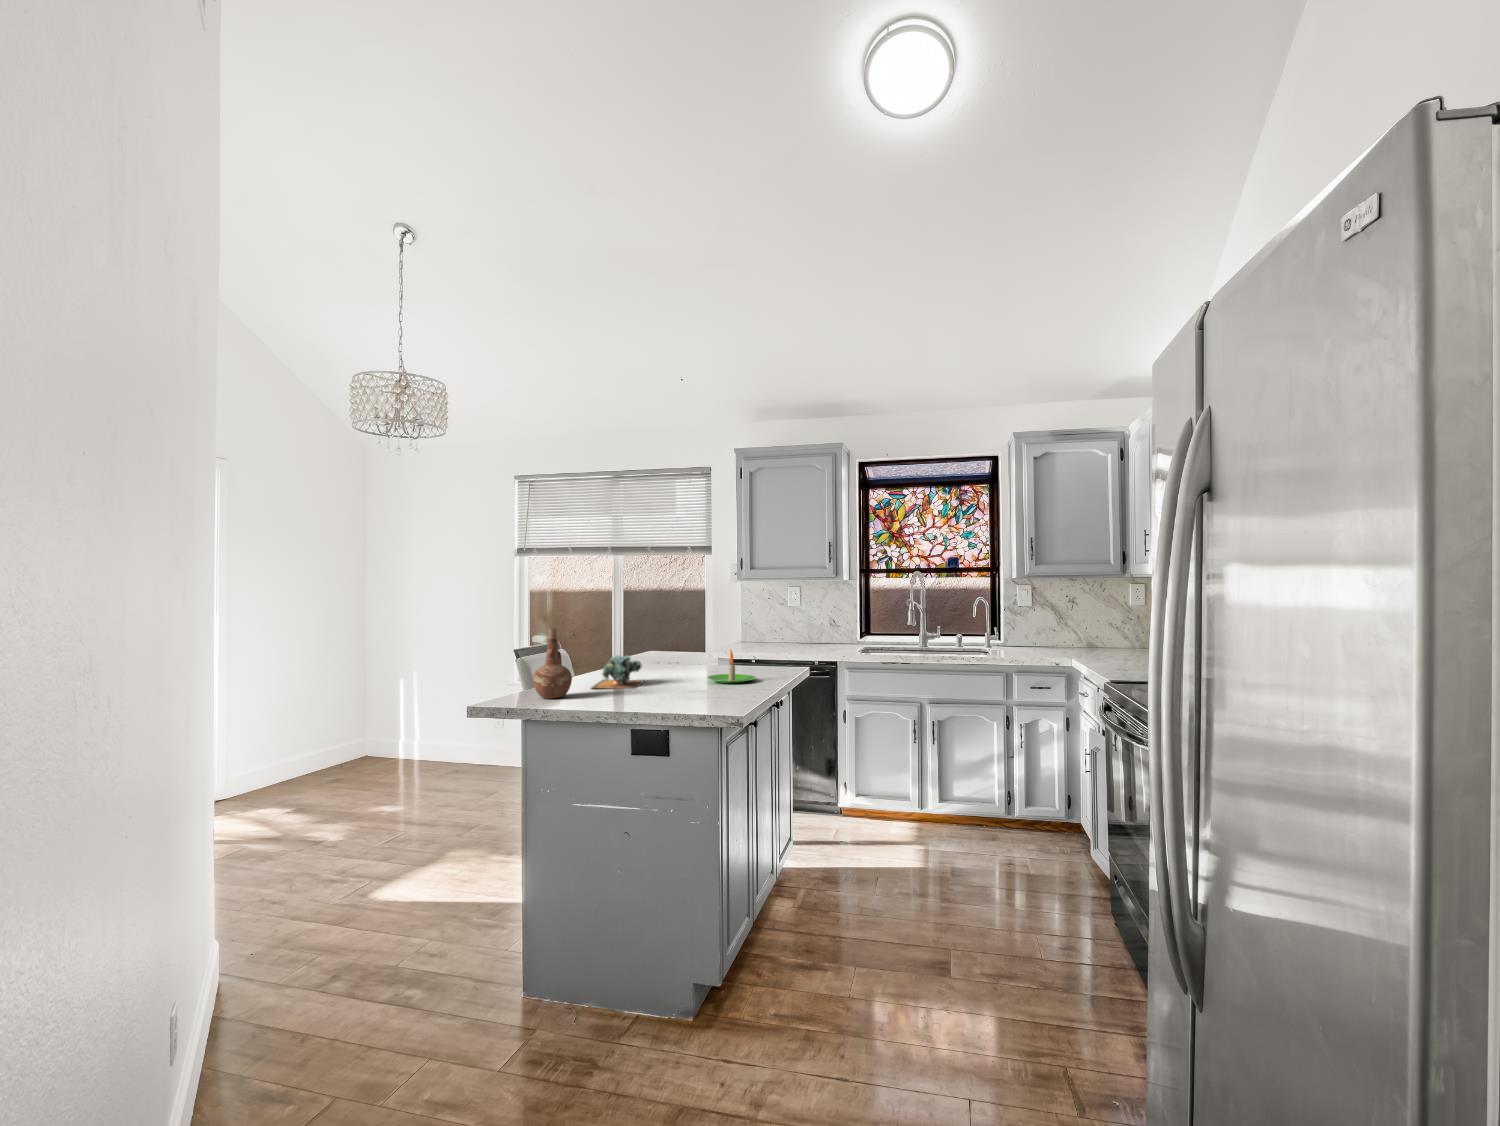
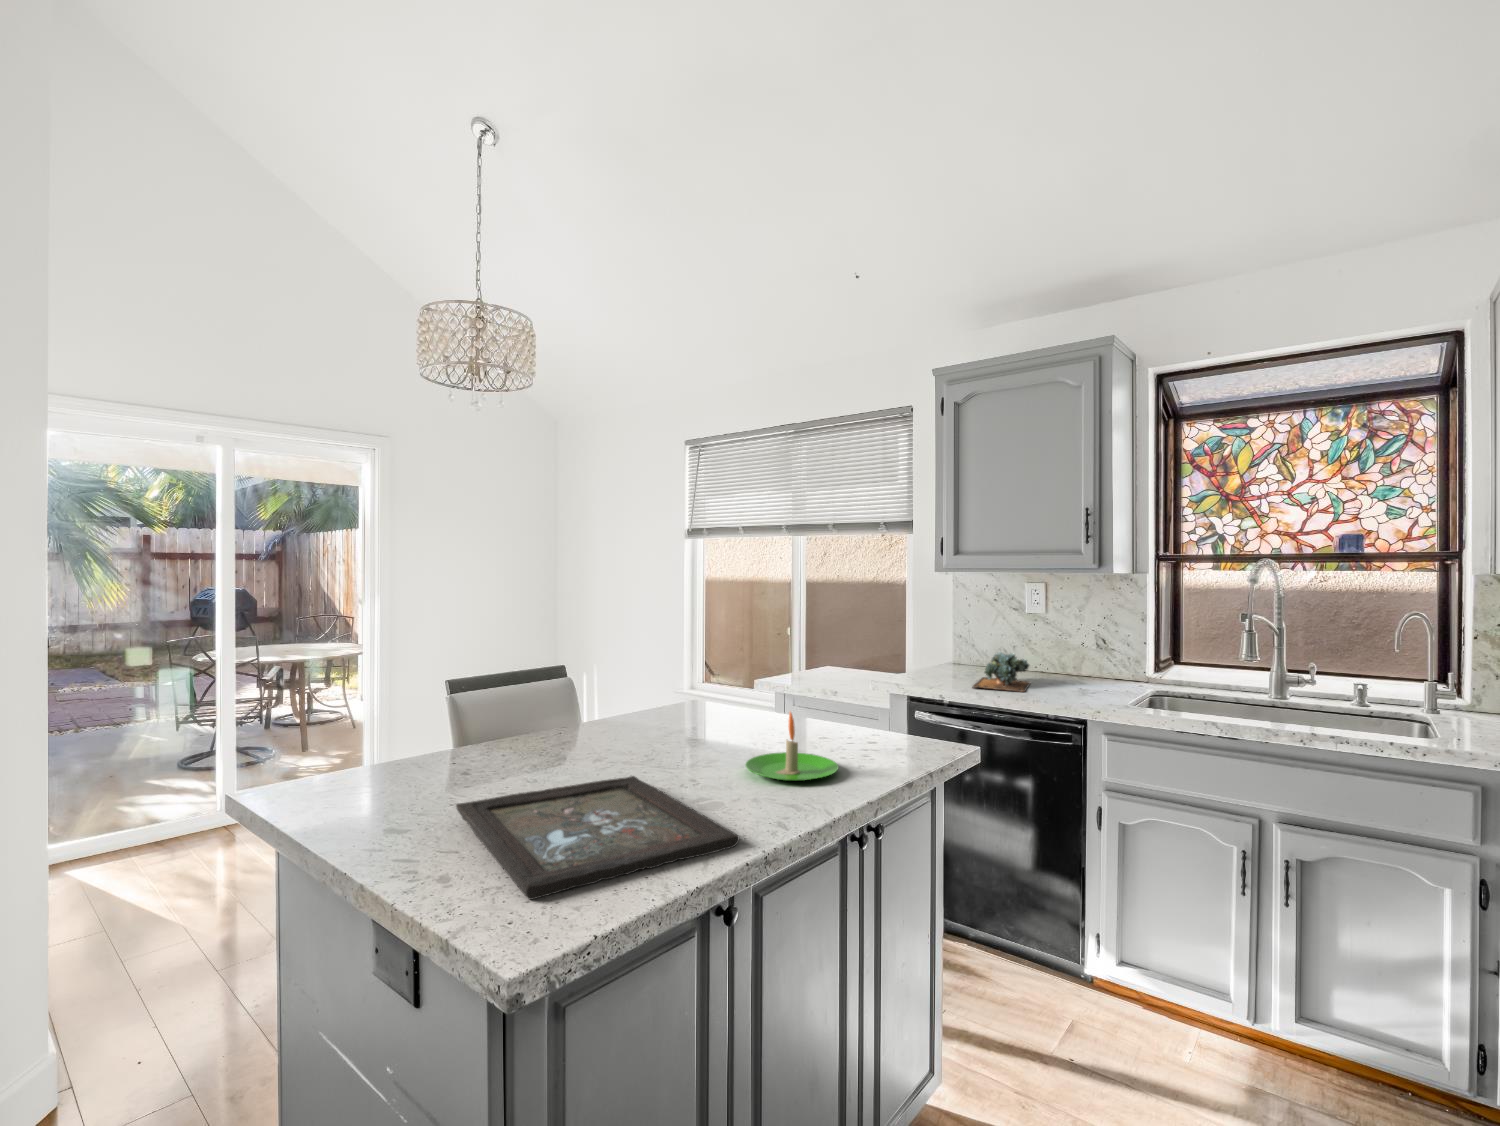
ceramic pitcher: present [533,628,572,699] -> none [409,661,480,784]
succulent plant: present [591,655,643,689] -> present [973,652,1031,692]
tray: none [604,685,753,712] -> present [456,776,739,899]

